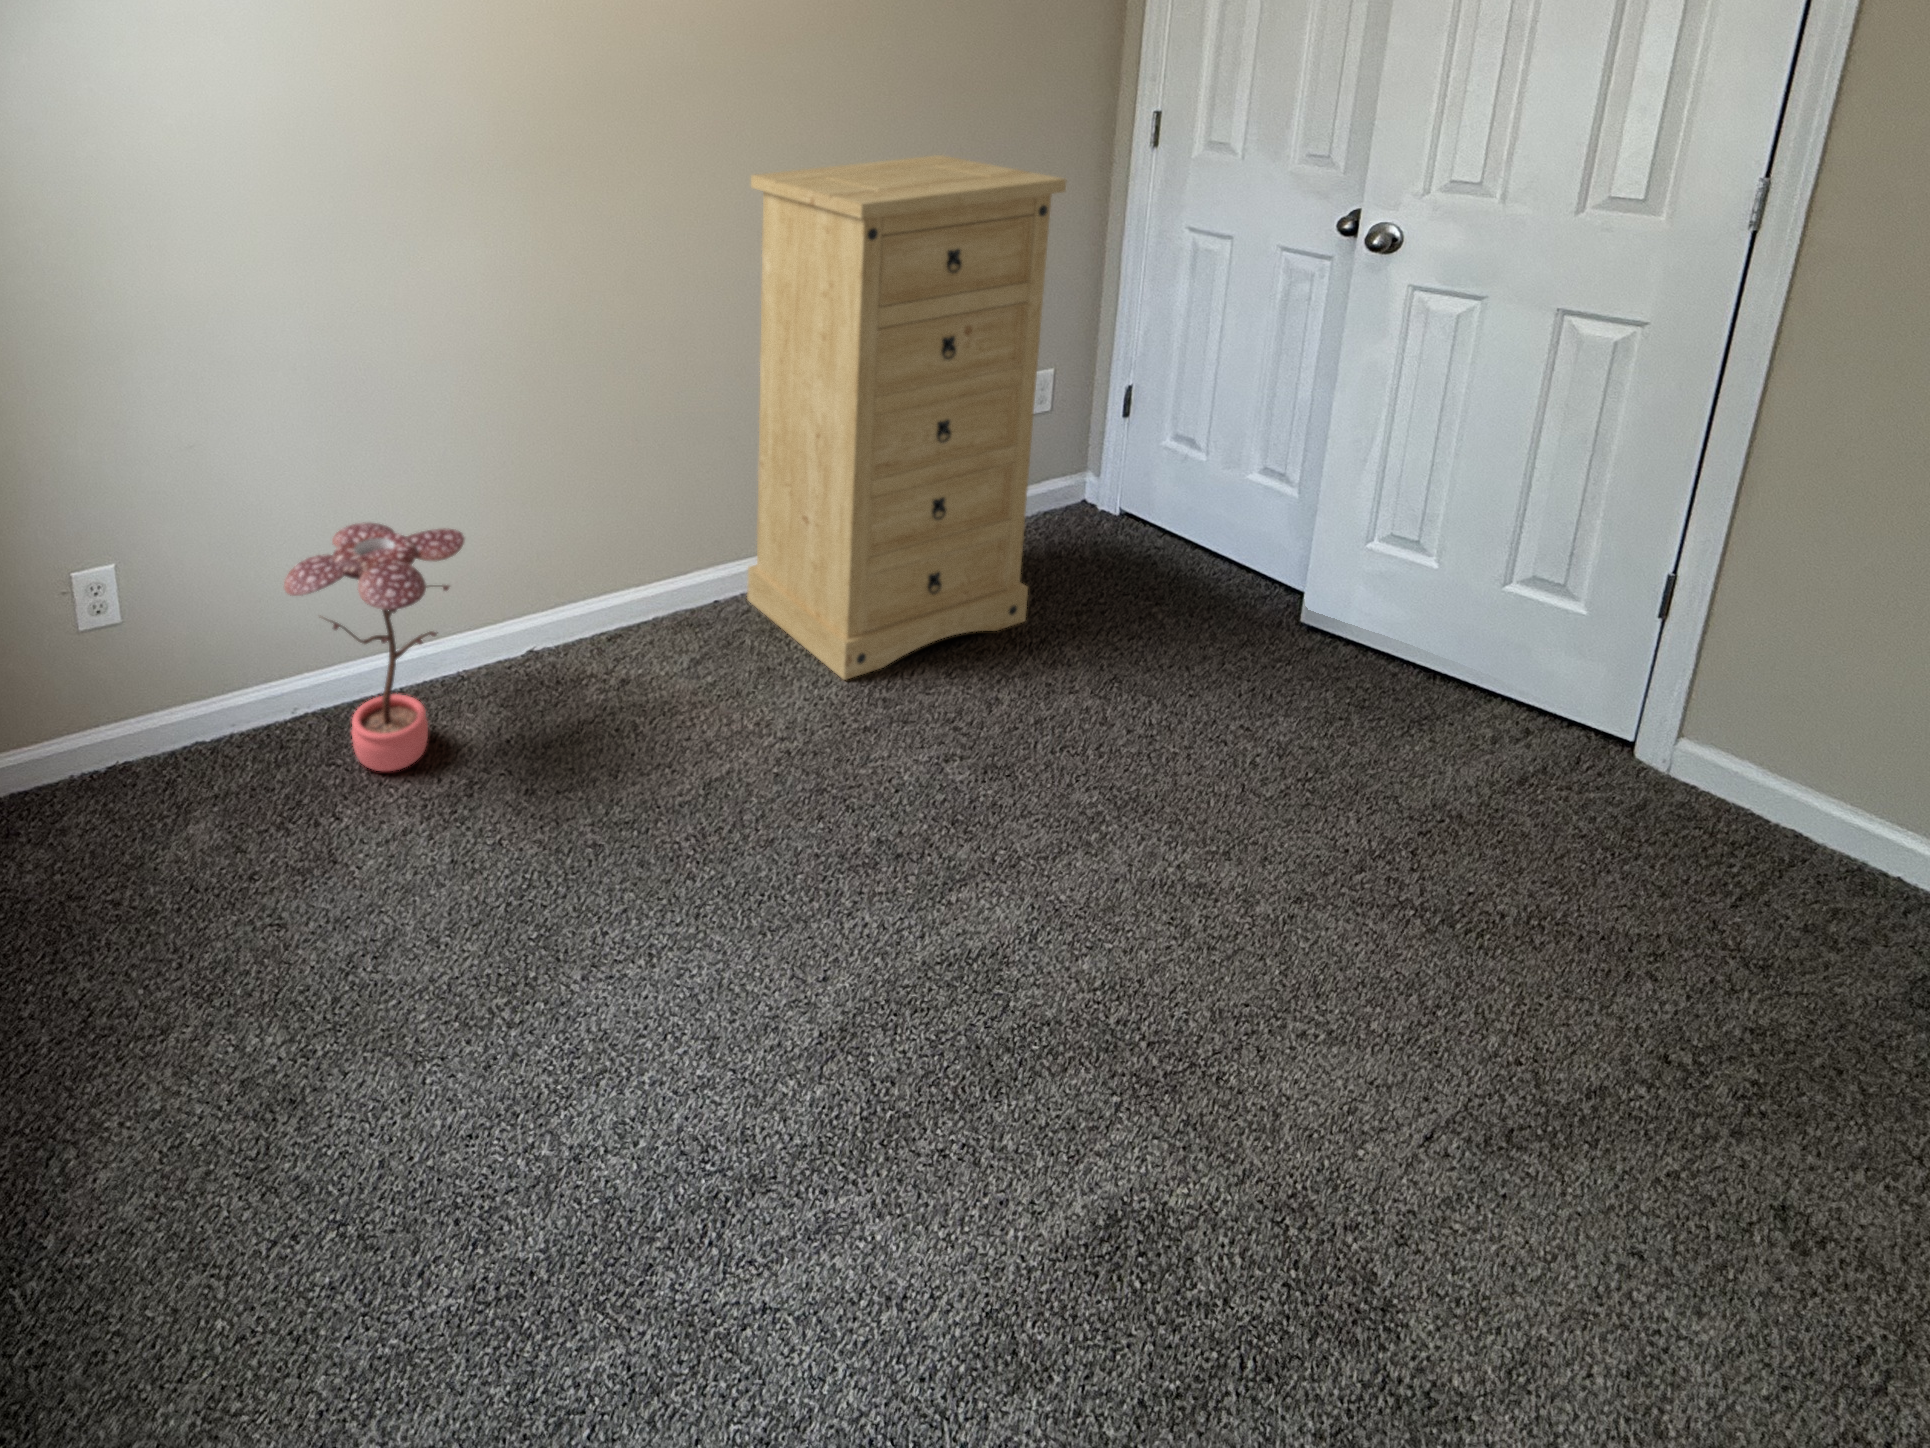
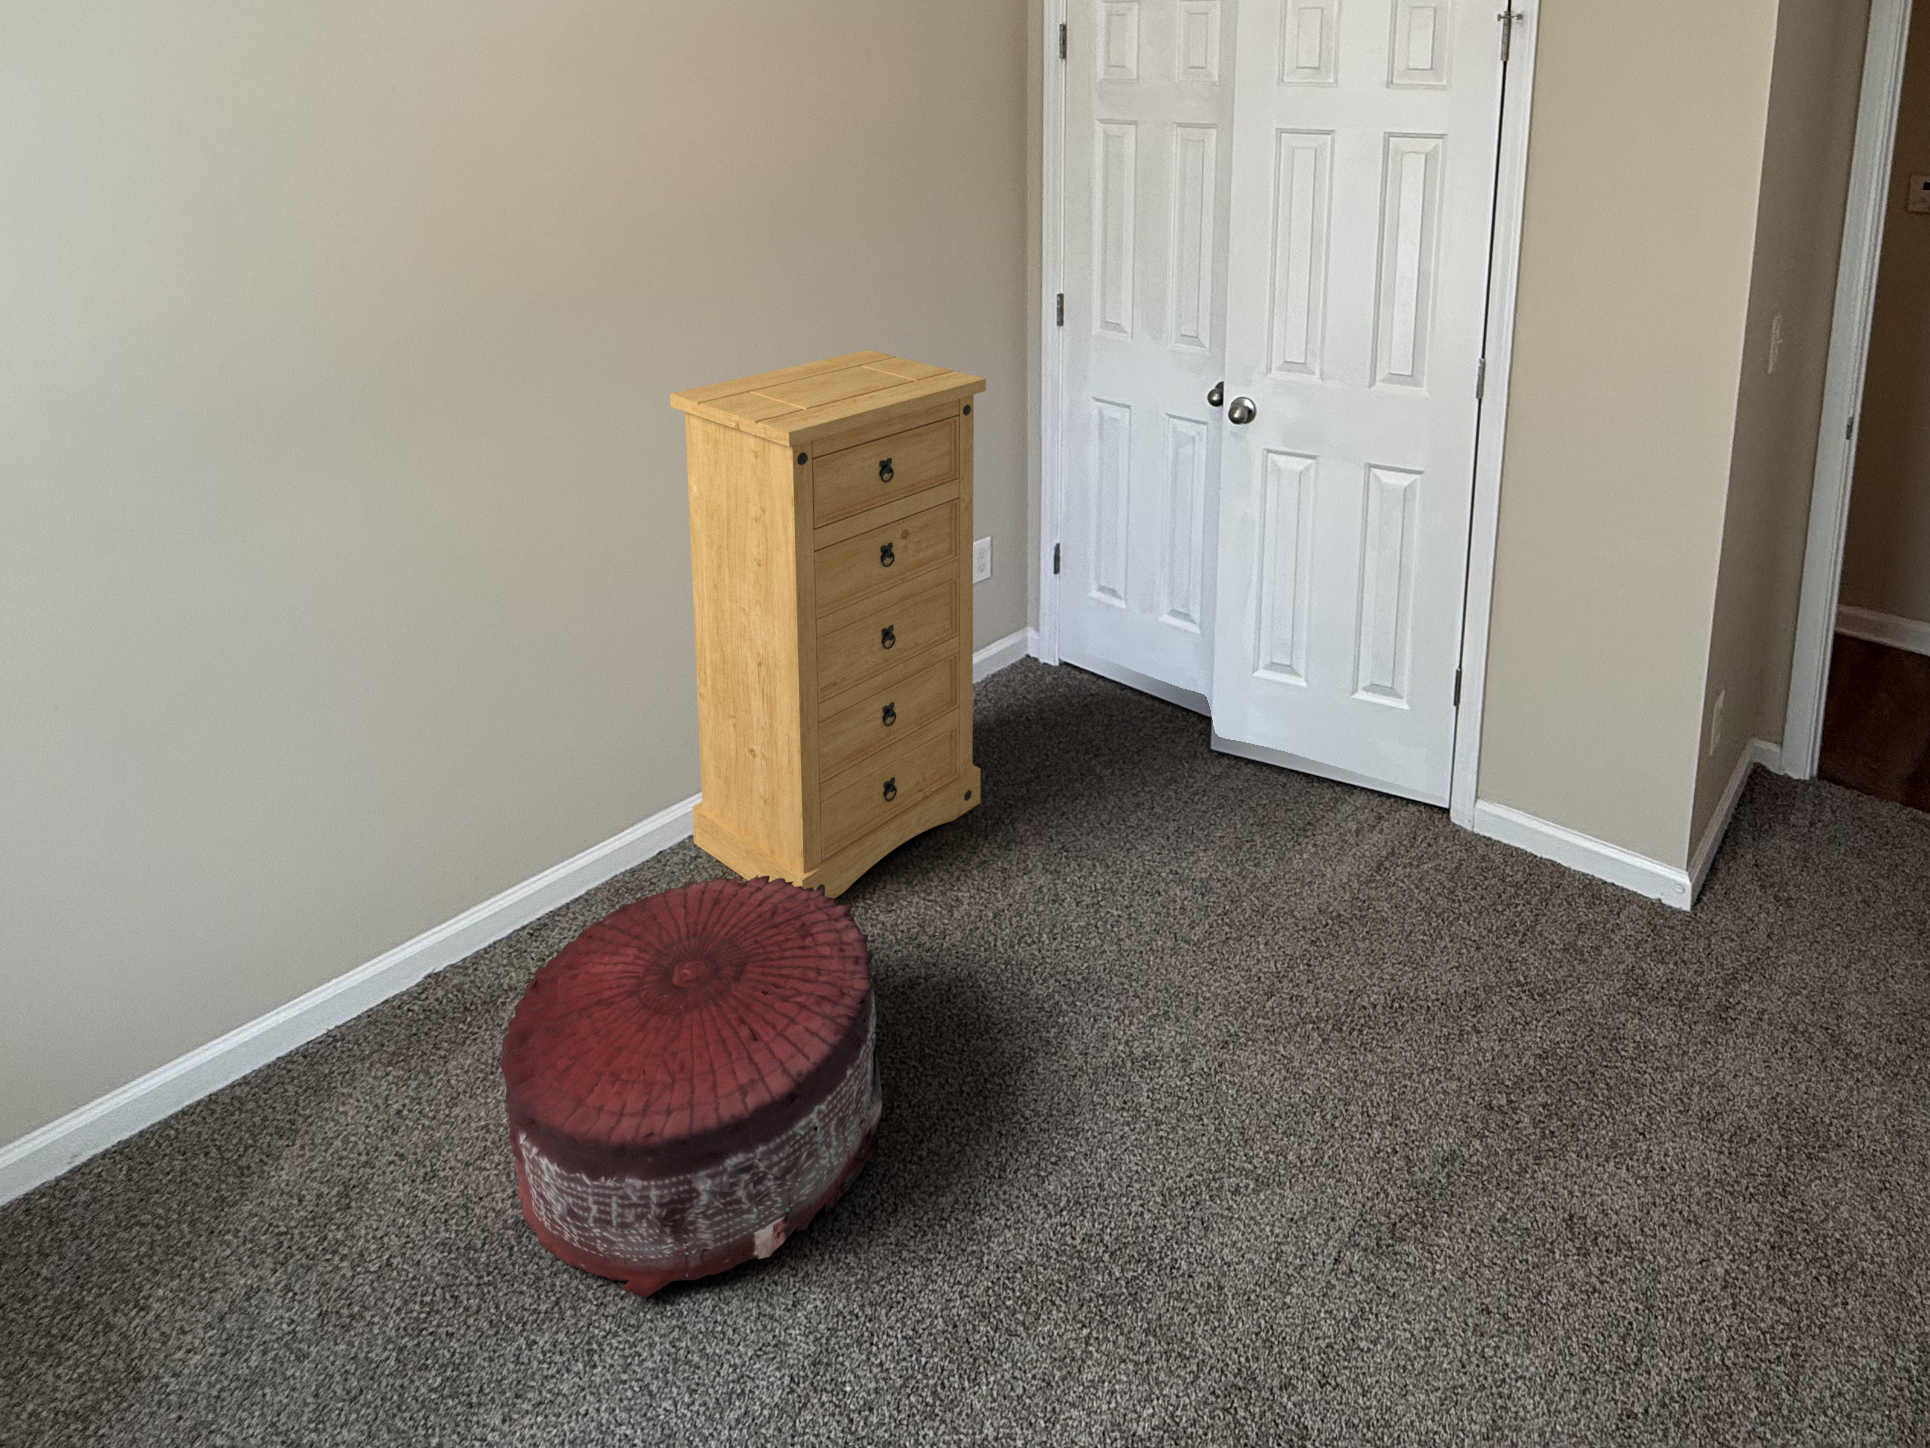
potted plant: present [284,523,464,771] -> none [42,872,324,1217]
pouf: none [587,610,917,934] -> present [499,875,883,1298]

